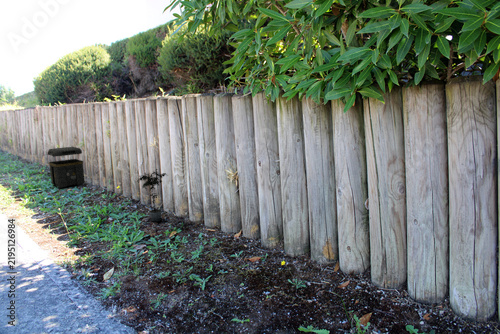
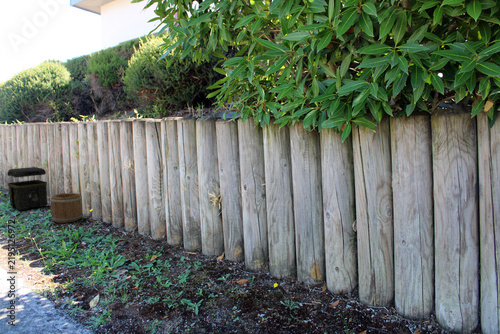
potted plant: present [137,169,166,221] -> none [116,191,147,245]
bucket: none [83,171,115,200] -> present [50,193,83,223]

